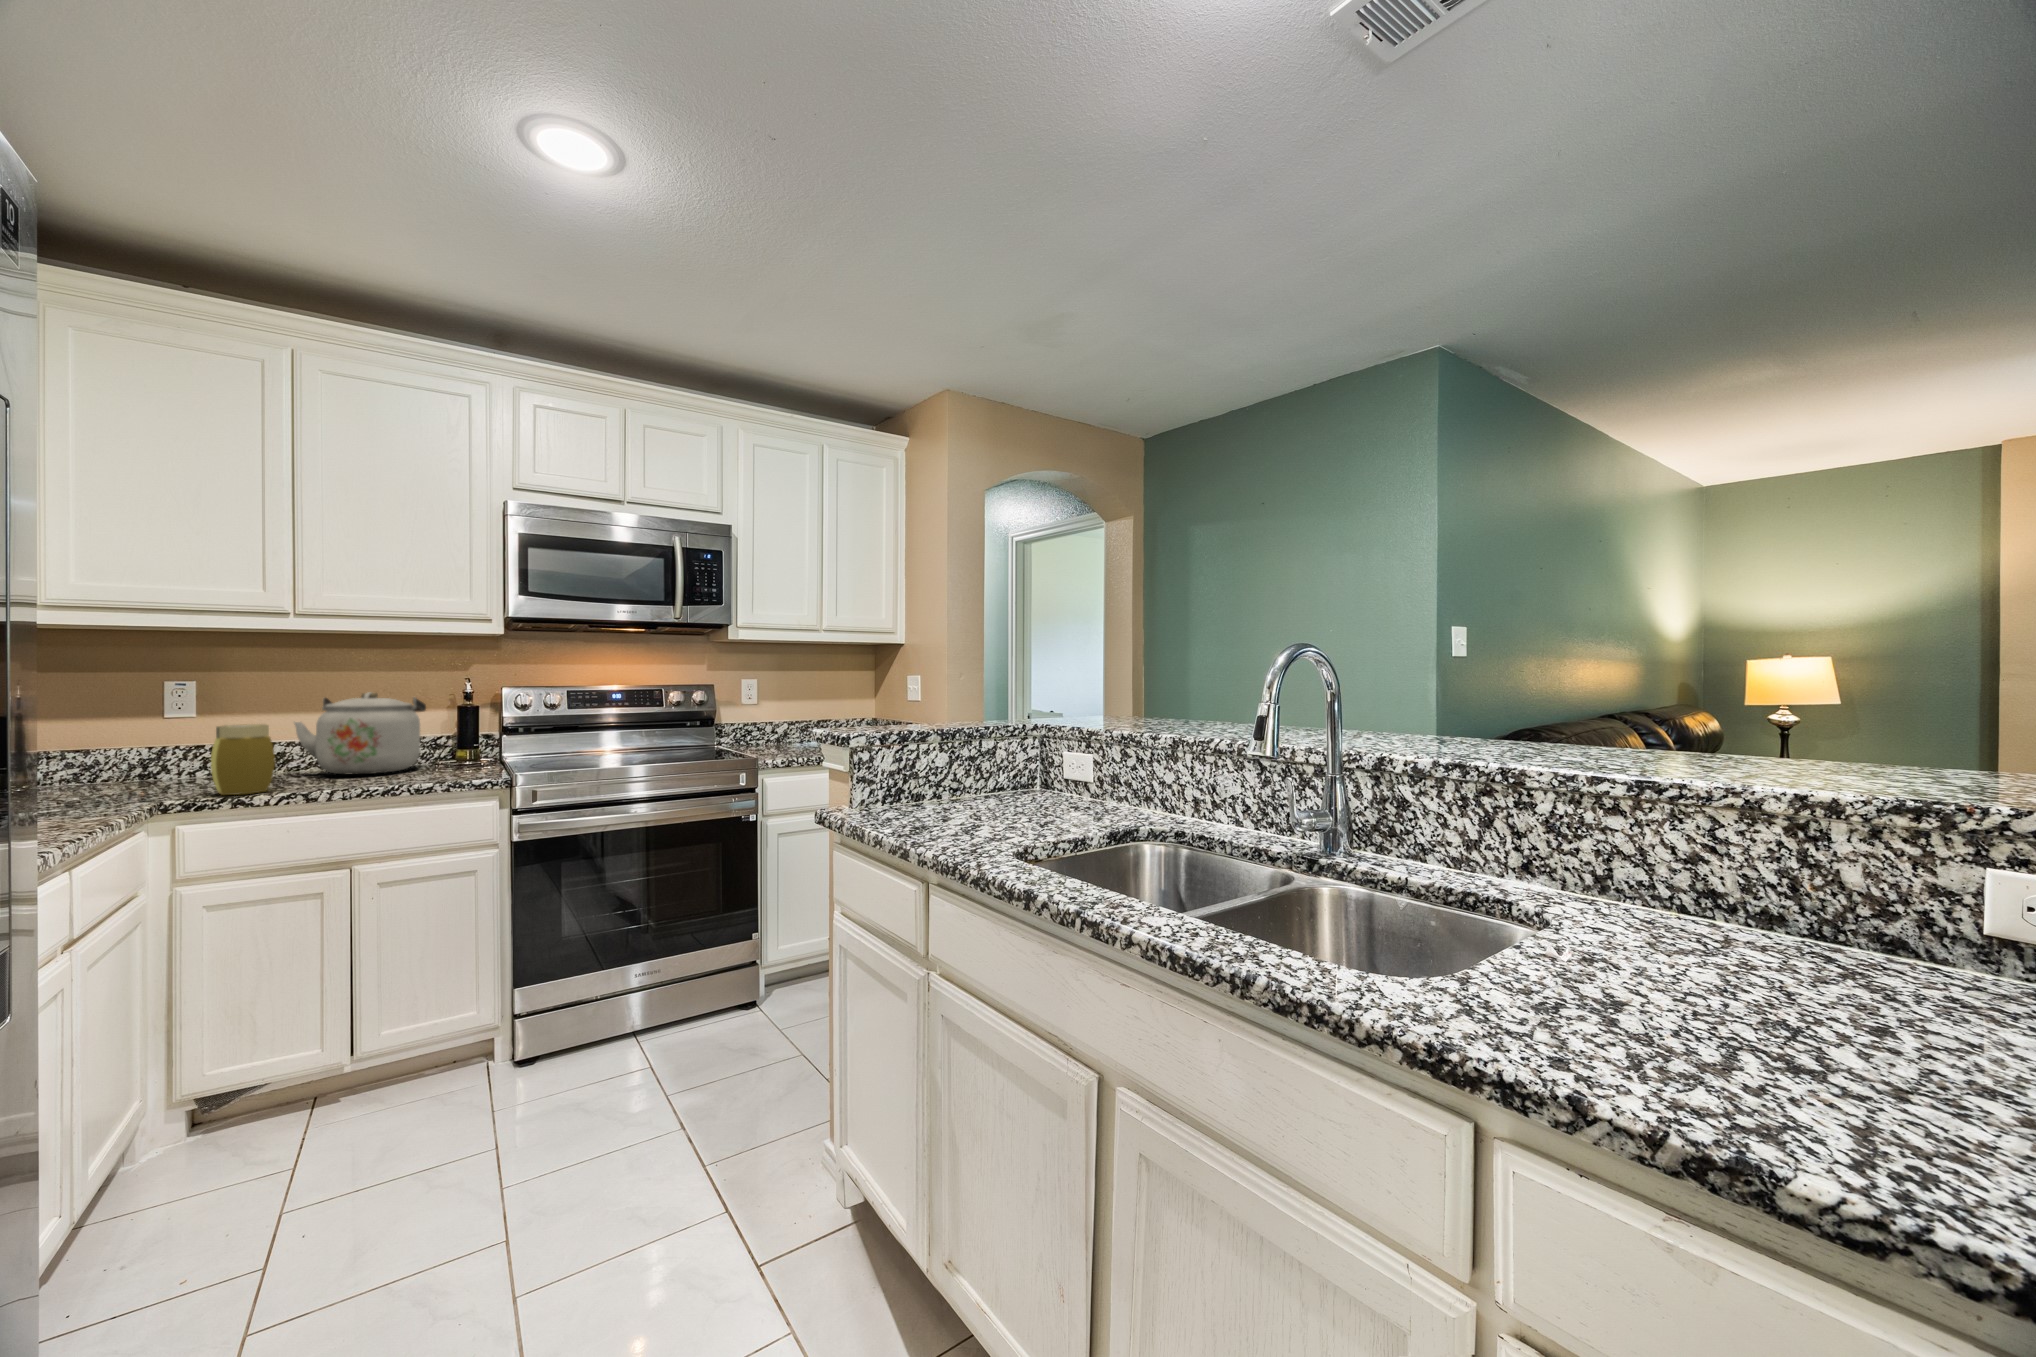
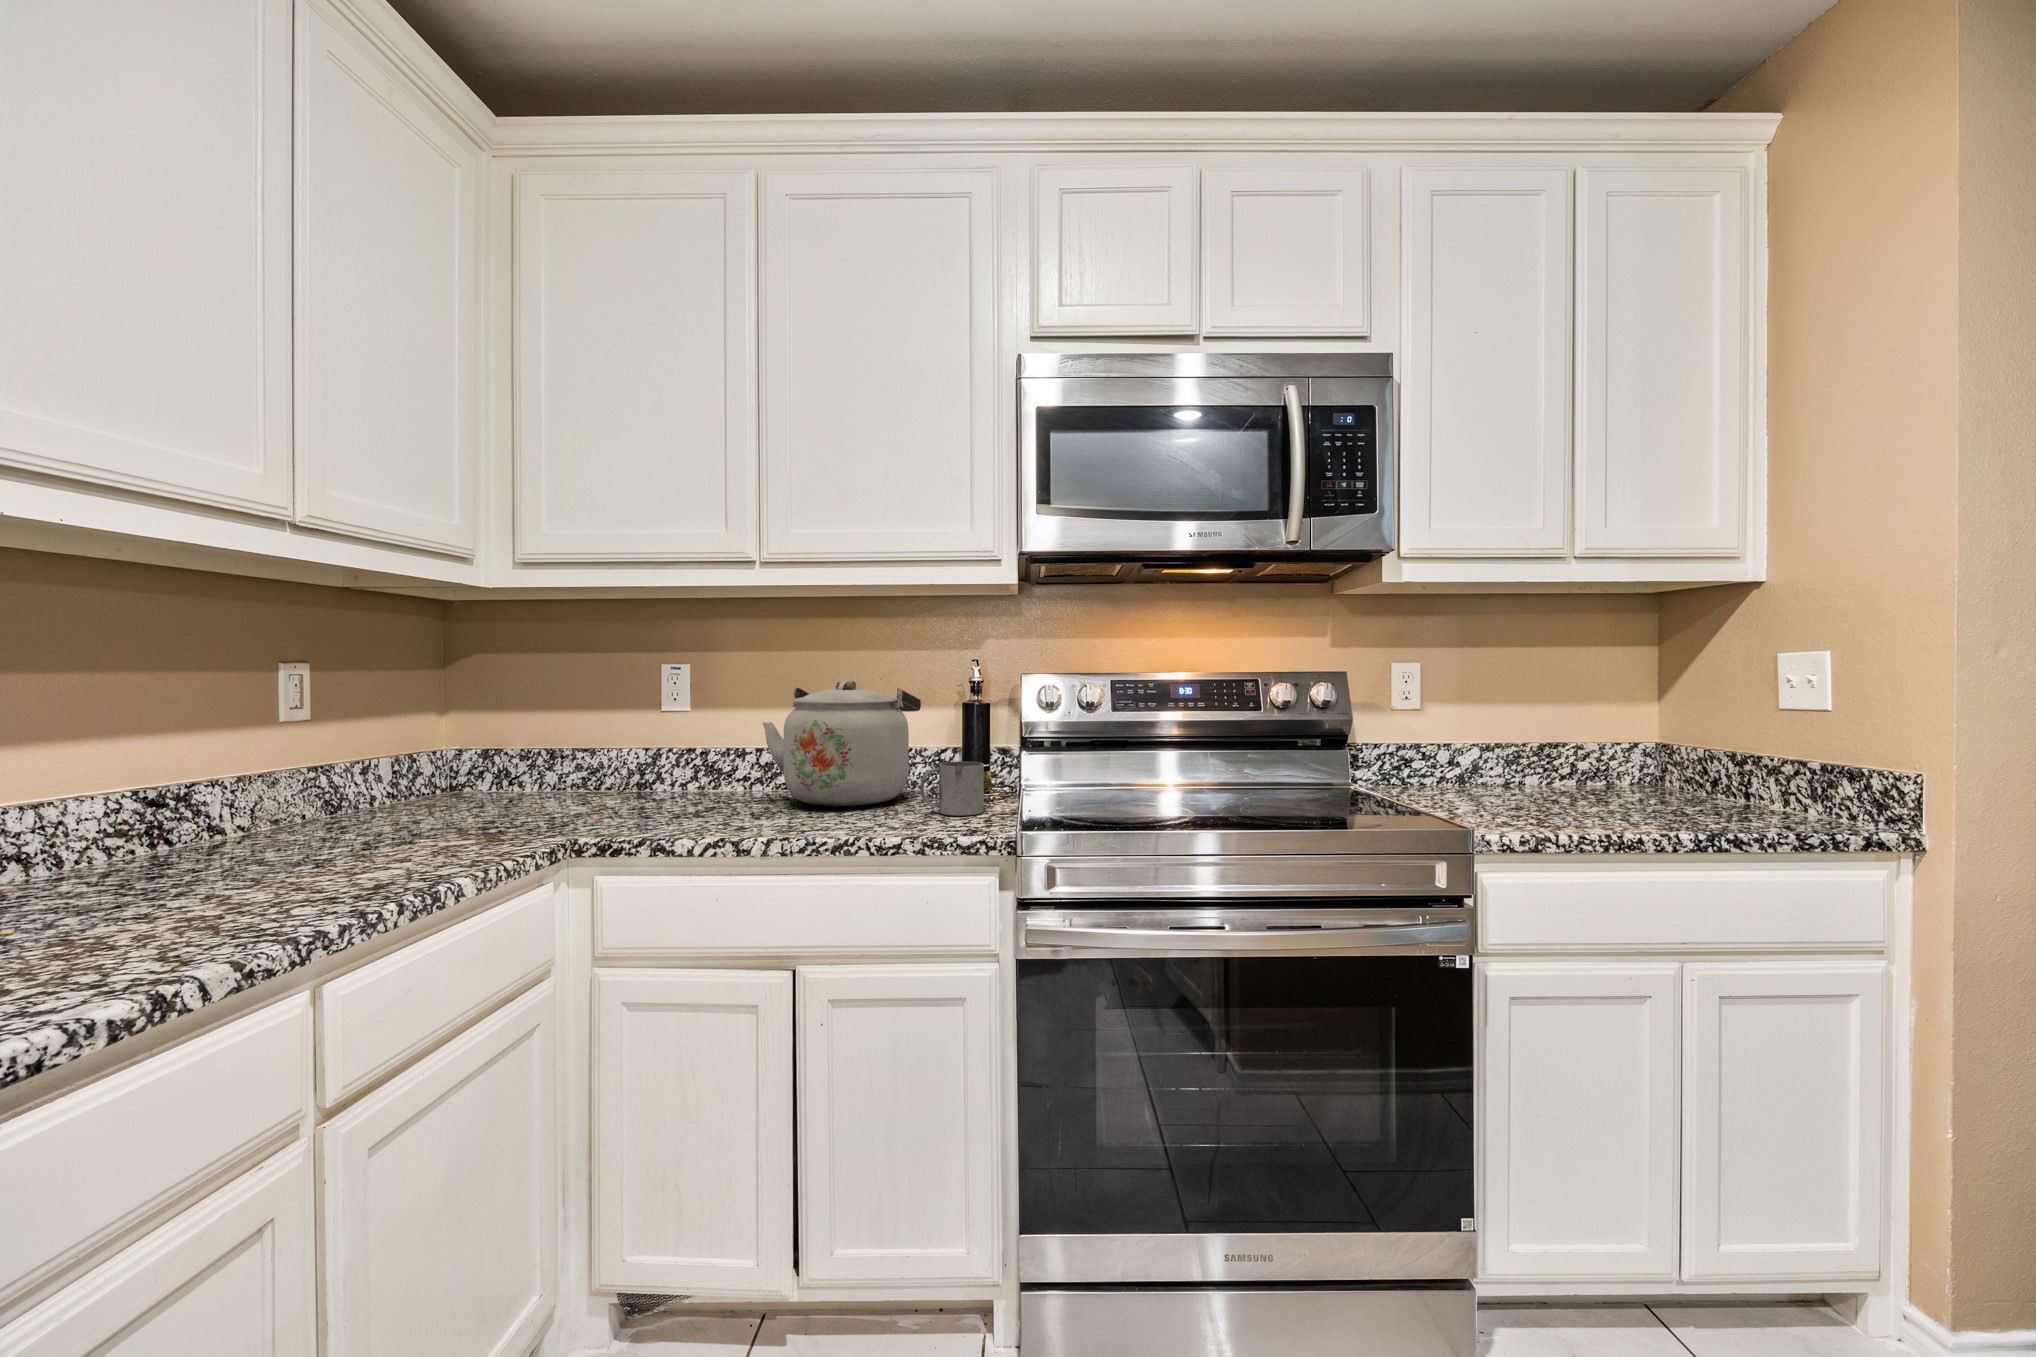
jar: present [211,724,275,795] -> none [642,727,712,834]
mug: none [438,741,484,772] -> present [920,761,984,816]

